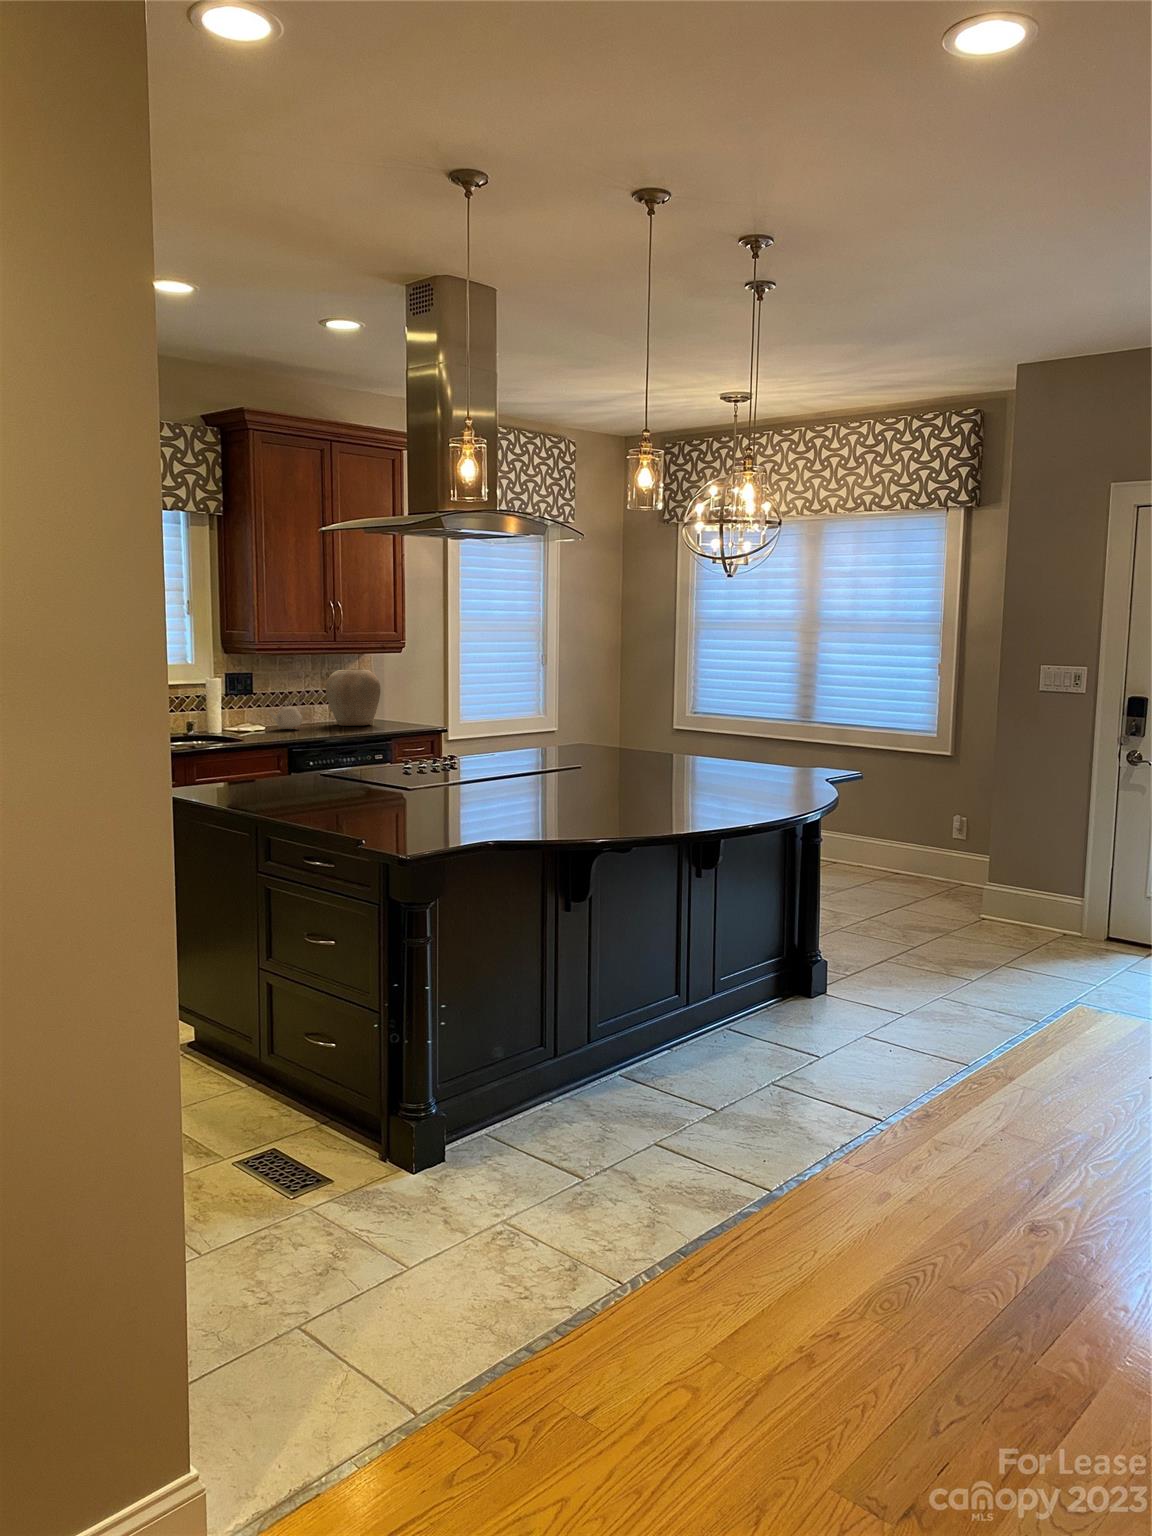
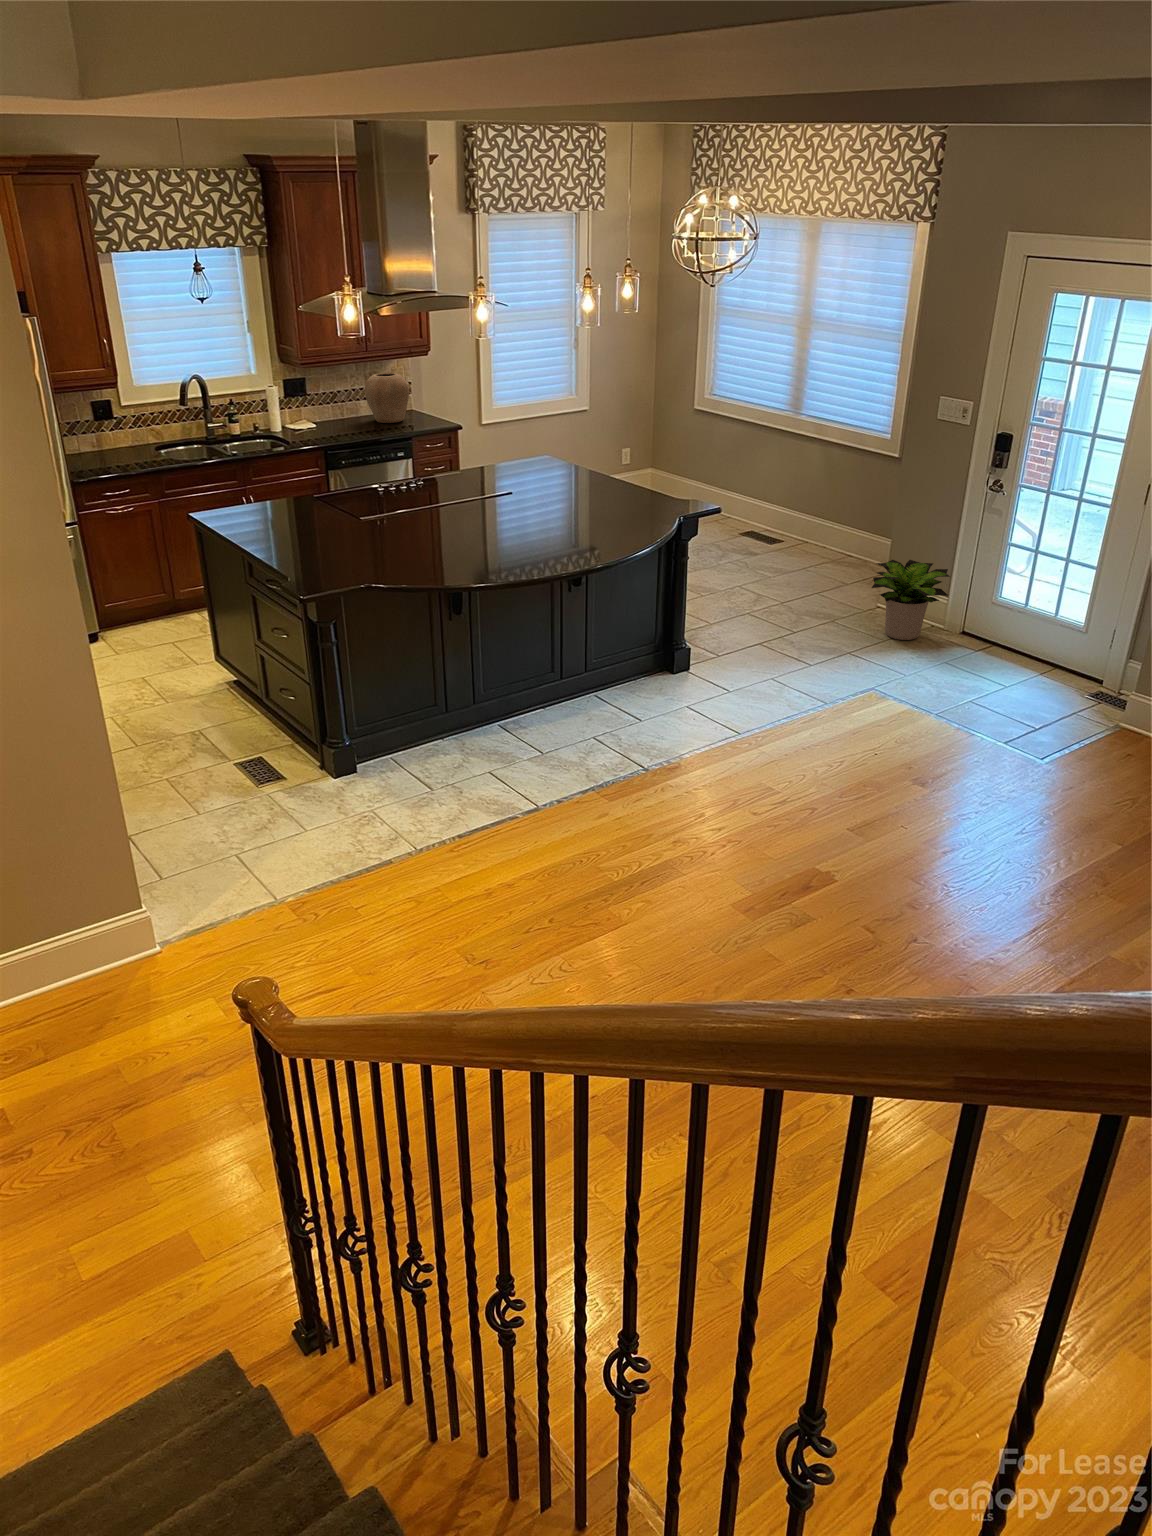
teapot: present [269,703,304,729] -> none [315,407,345,428]
potted plant: none [996,852,1104,948] -> present [872,560,950,640]

